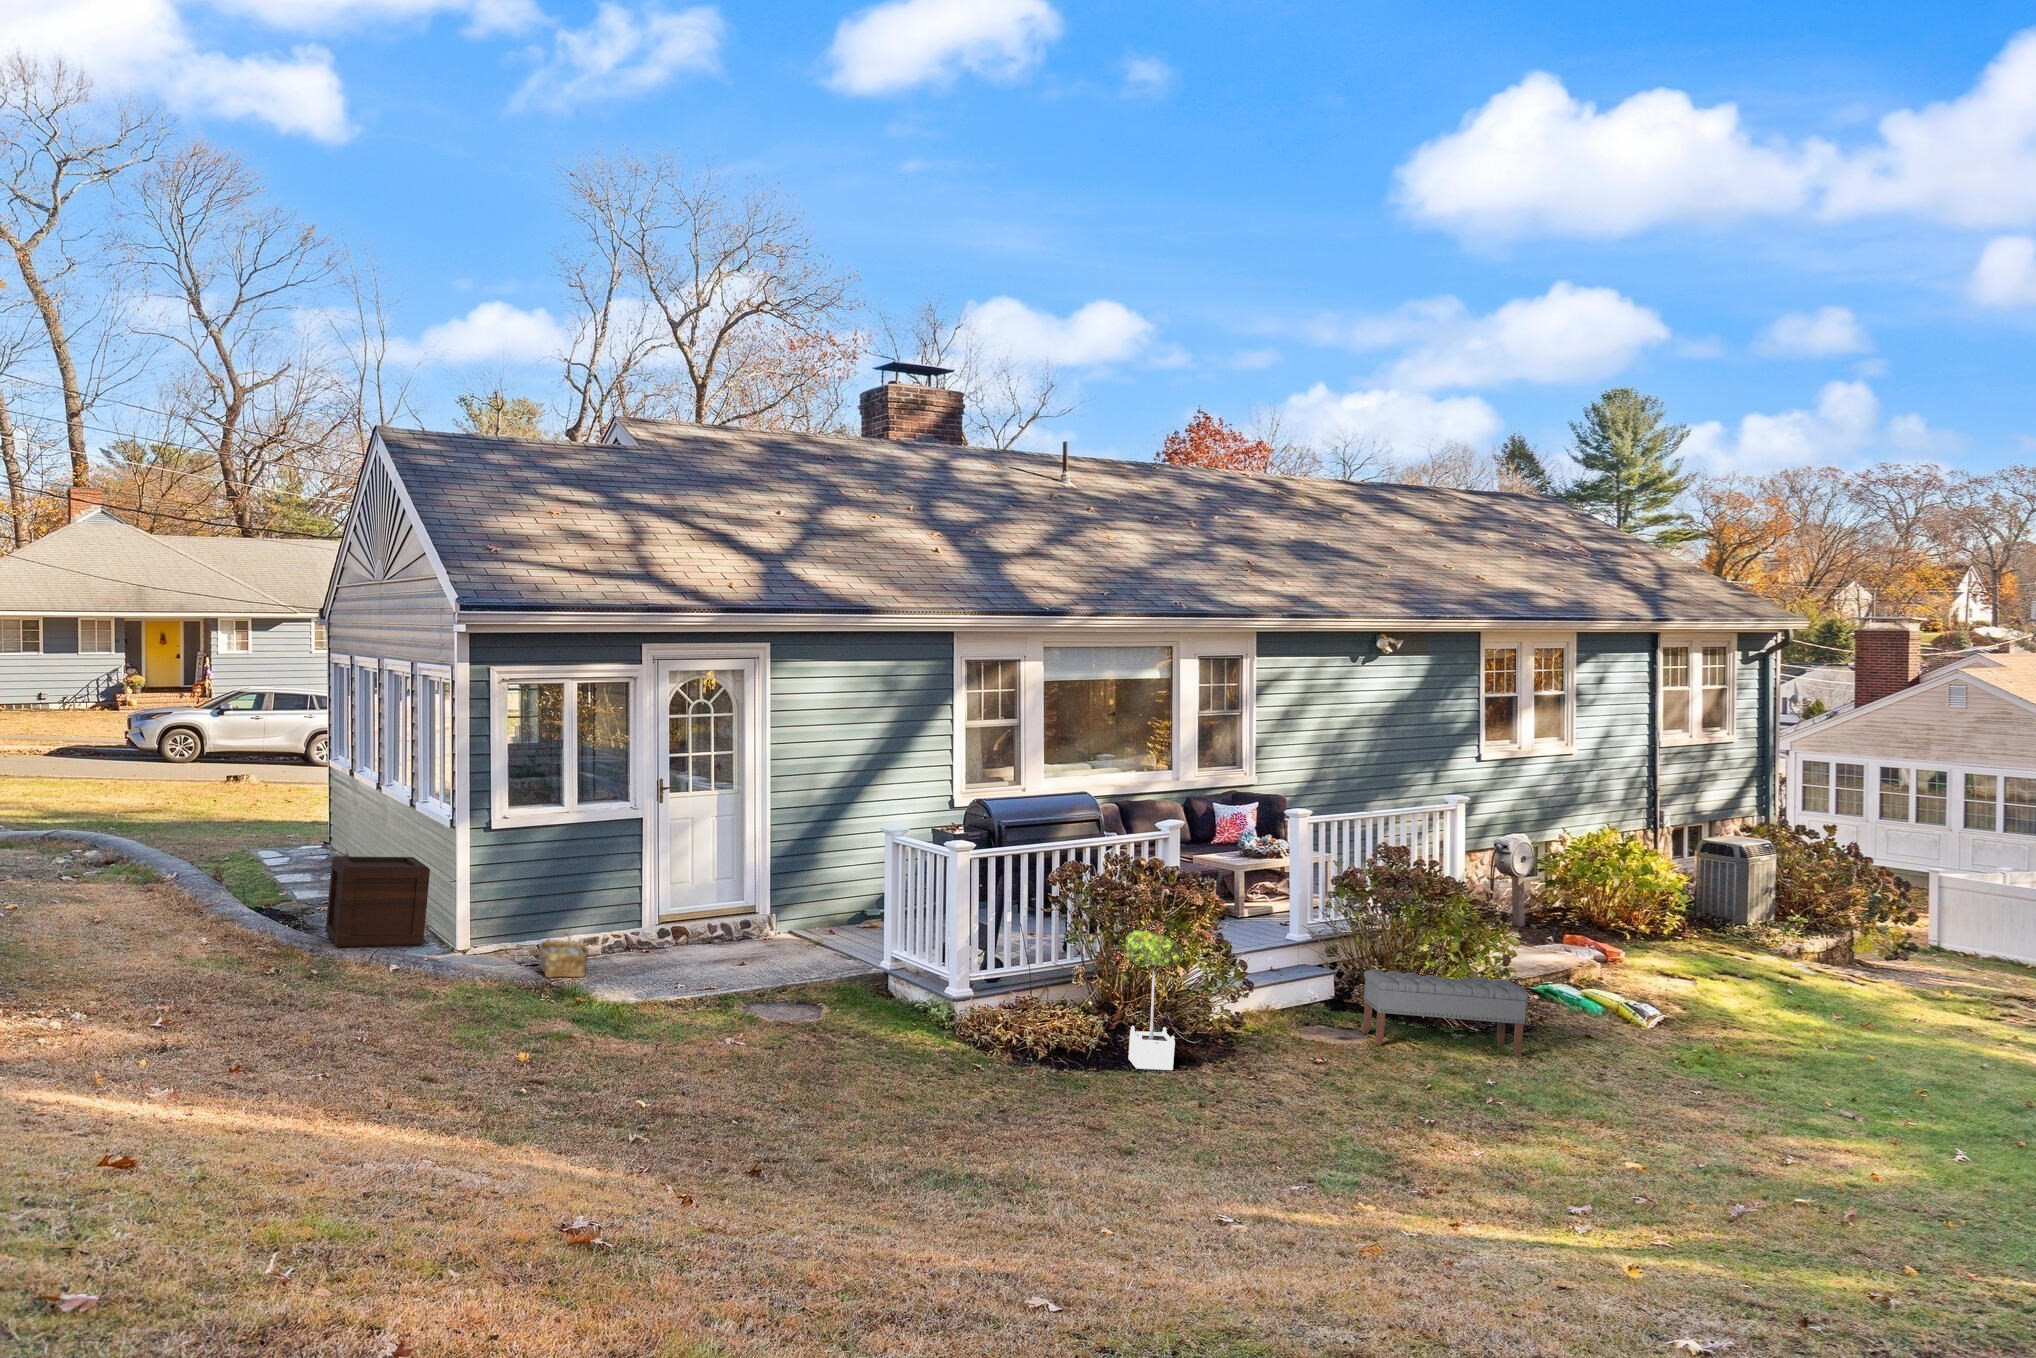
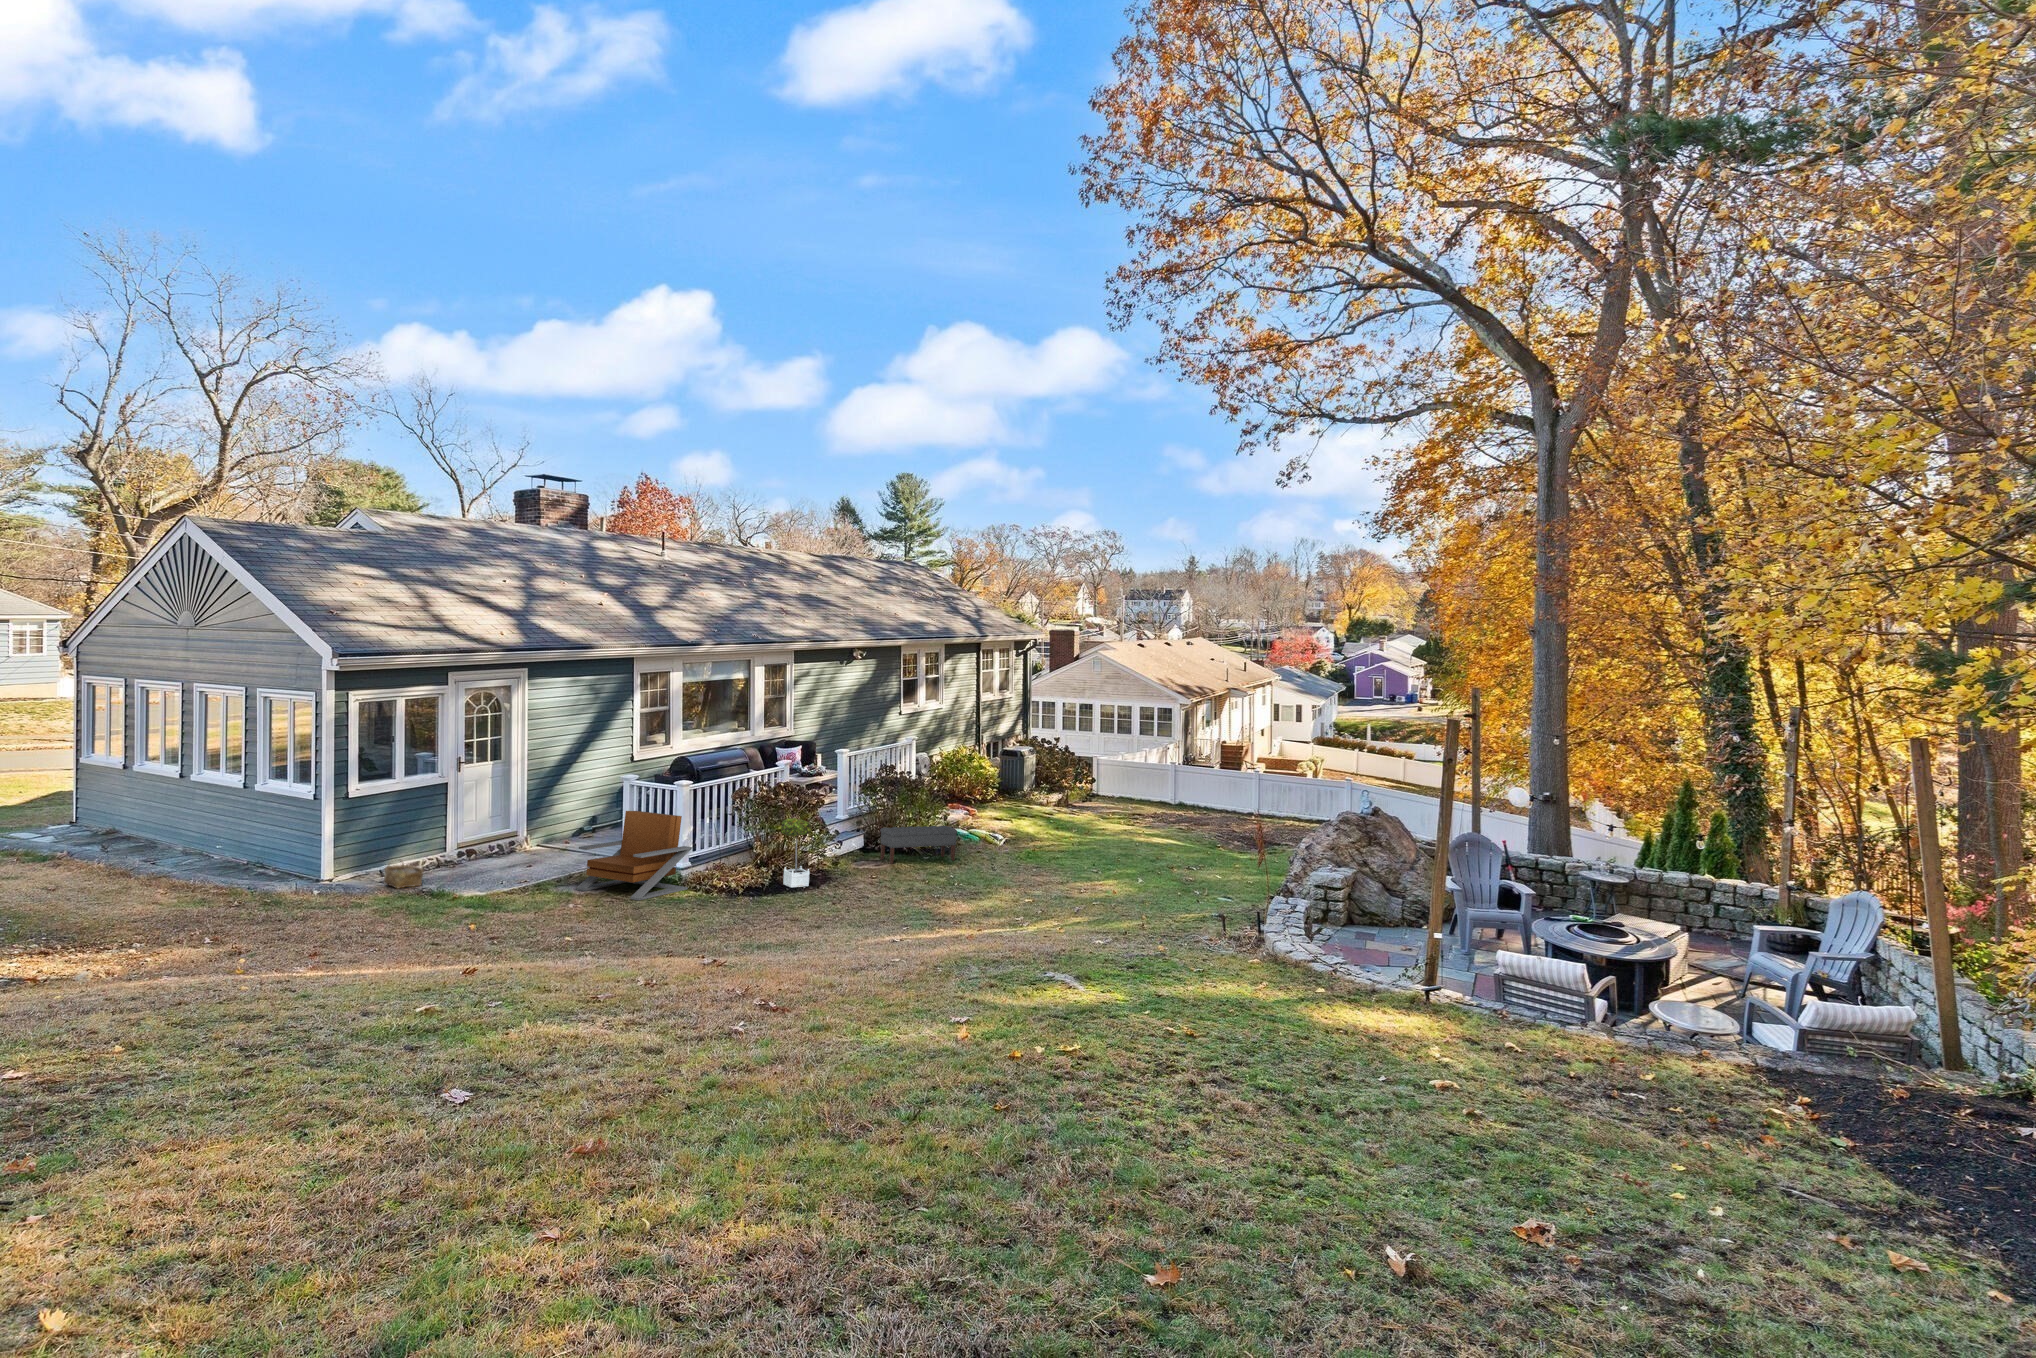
wooden crate: present [326,856,430,948] -> none [176,824,274,890]
lounge chair: none [777,887,961,1053] -> present [576,811,692,900]

